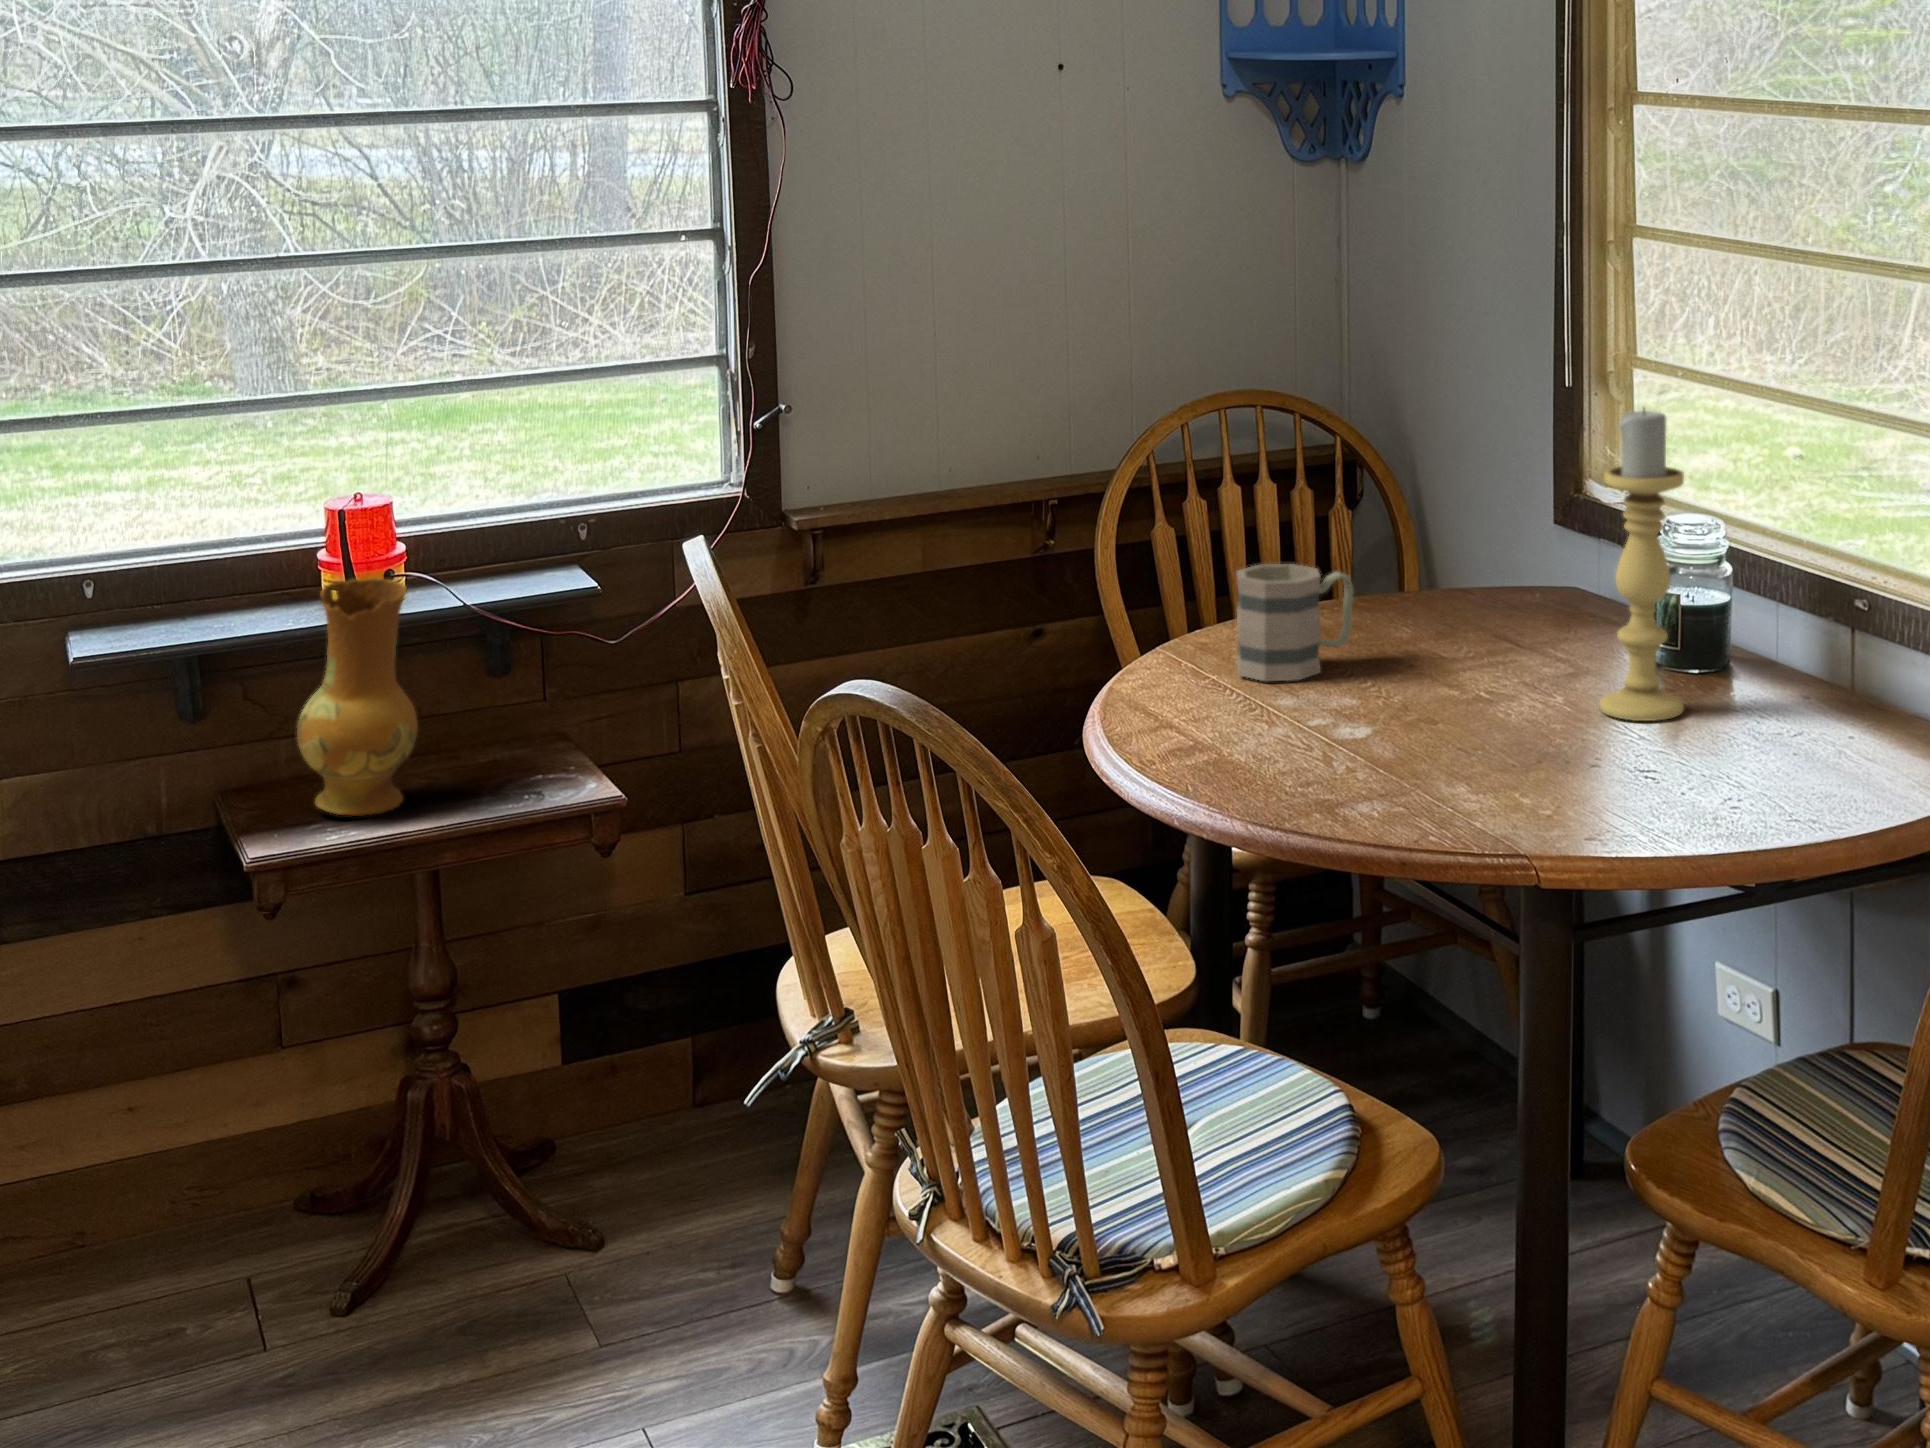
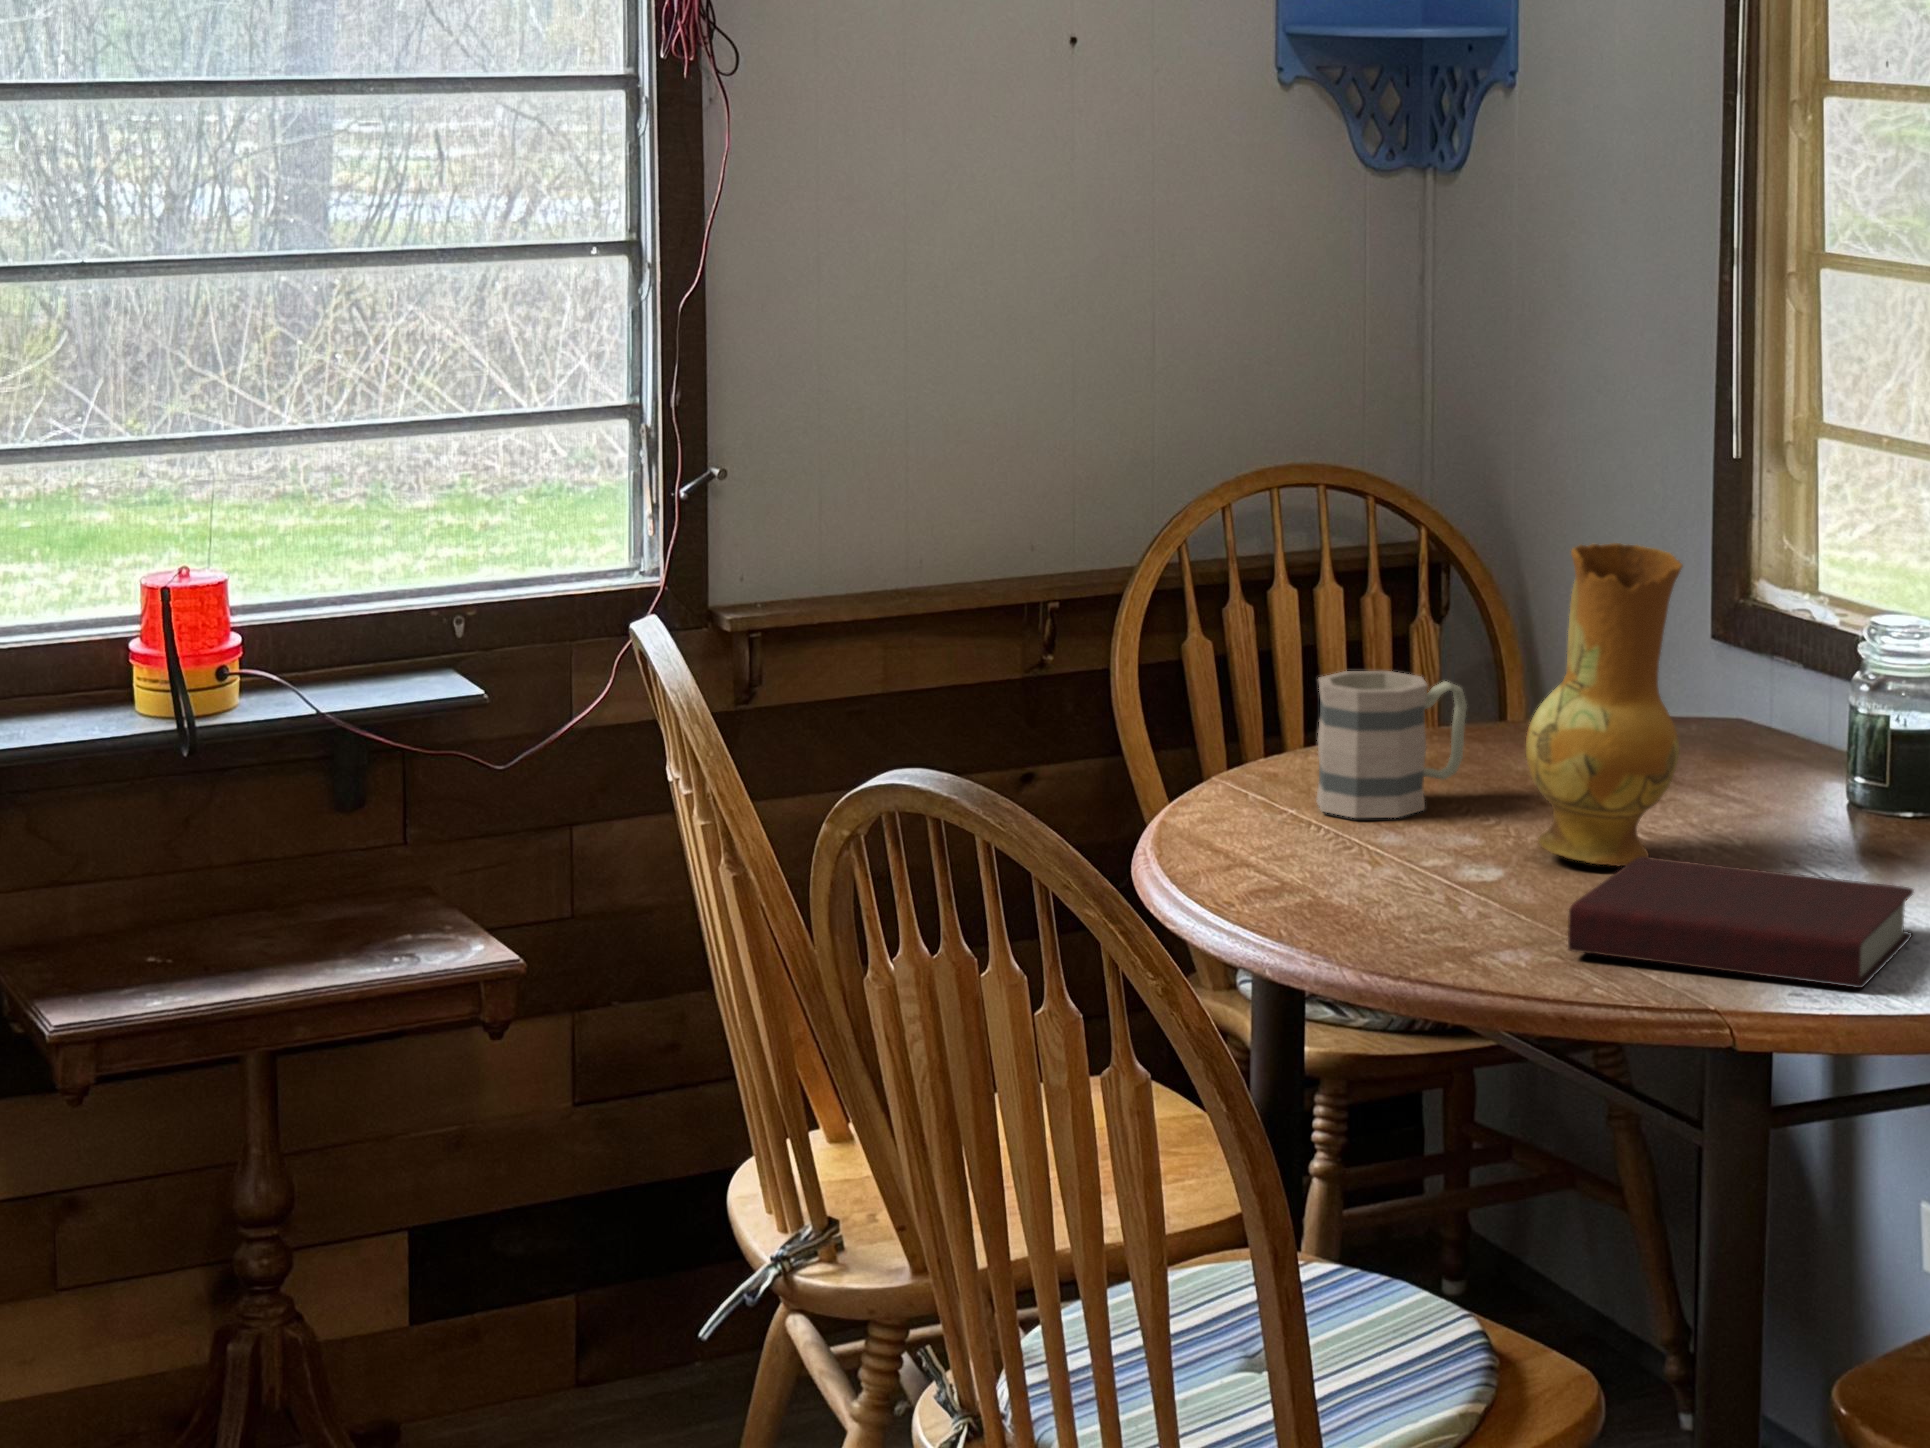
candle holder: present [1600,409,1684,721] -> none [1789,468,1901,869]
ceramic jug: present [297,578,418,816] -> present [1526,543,1683,866]
book: none [1414,718,1690,829] -> present [1568,857,1913,988]

